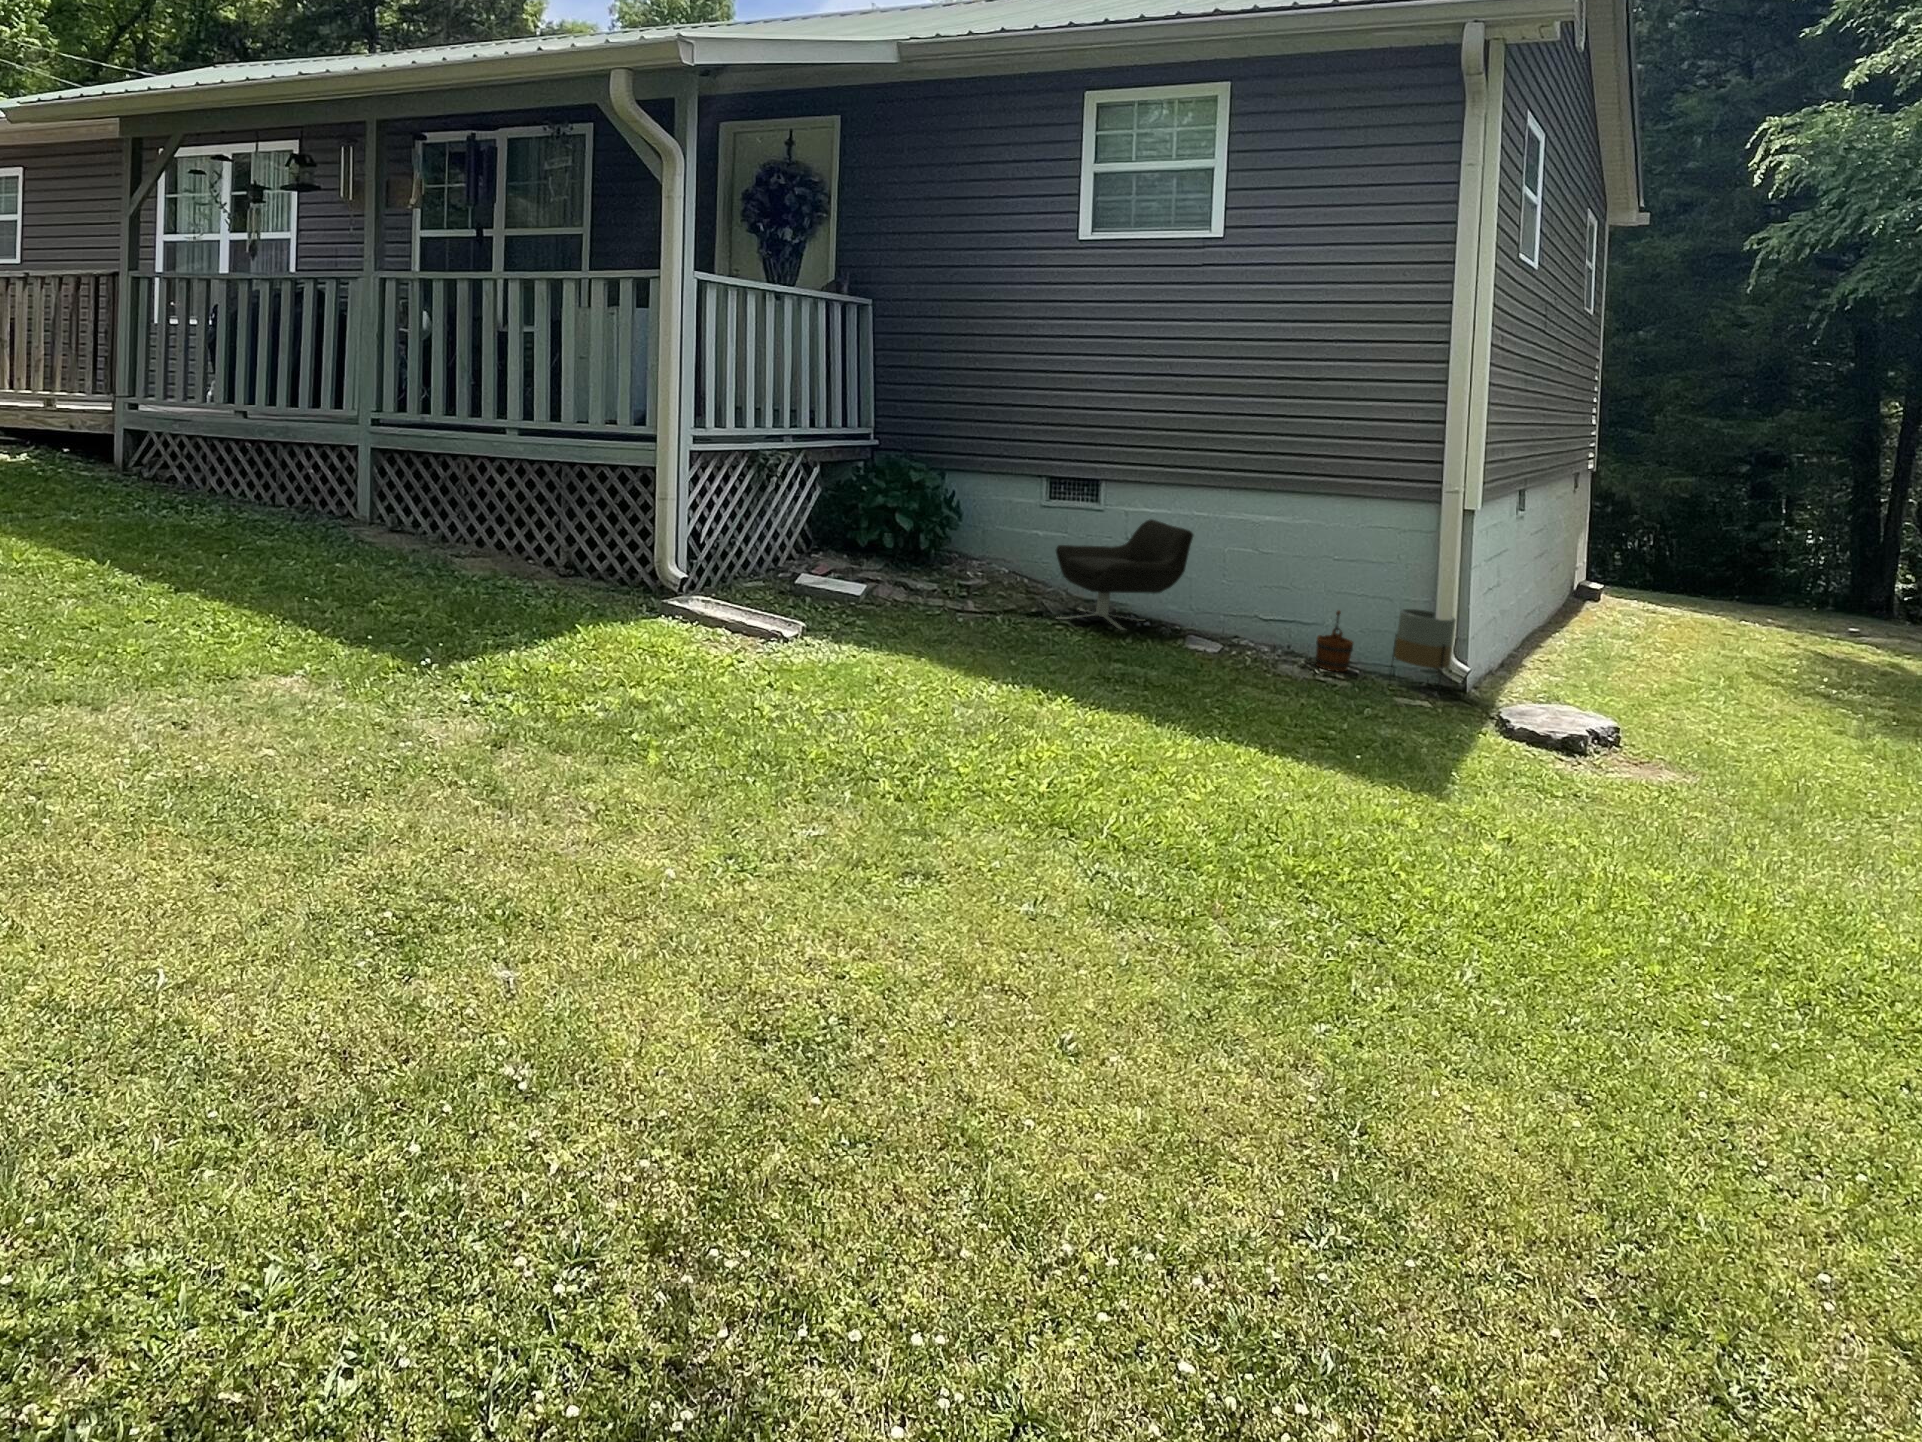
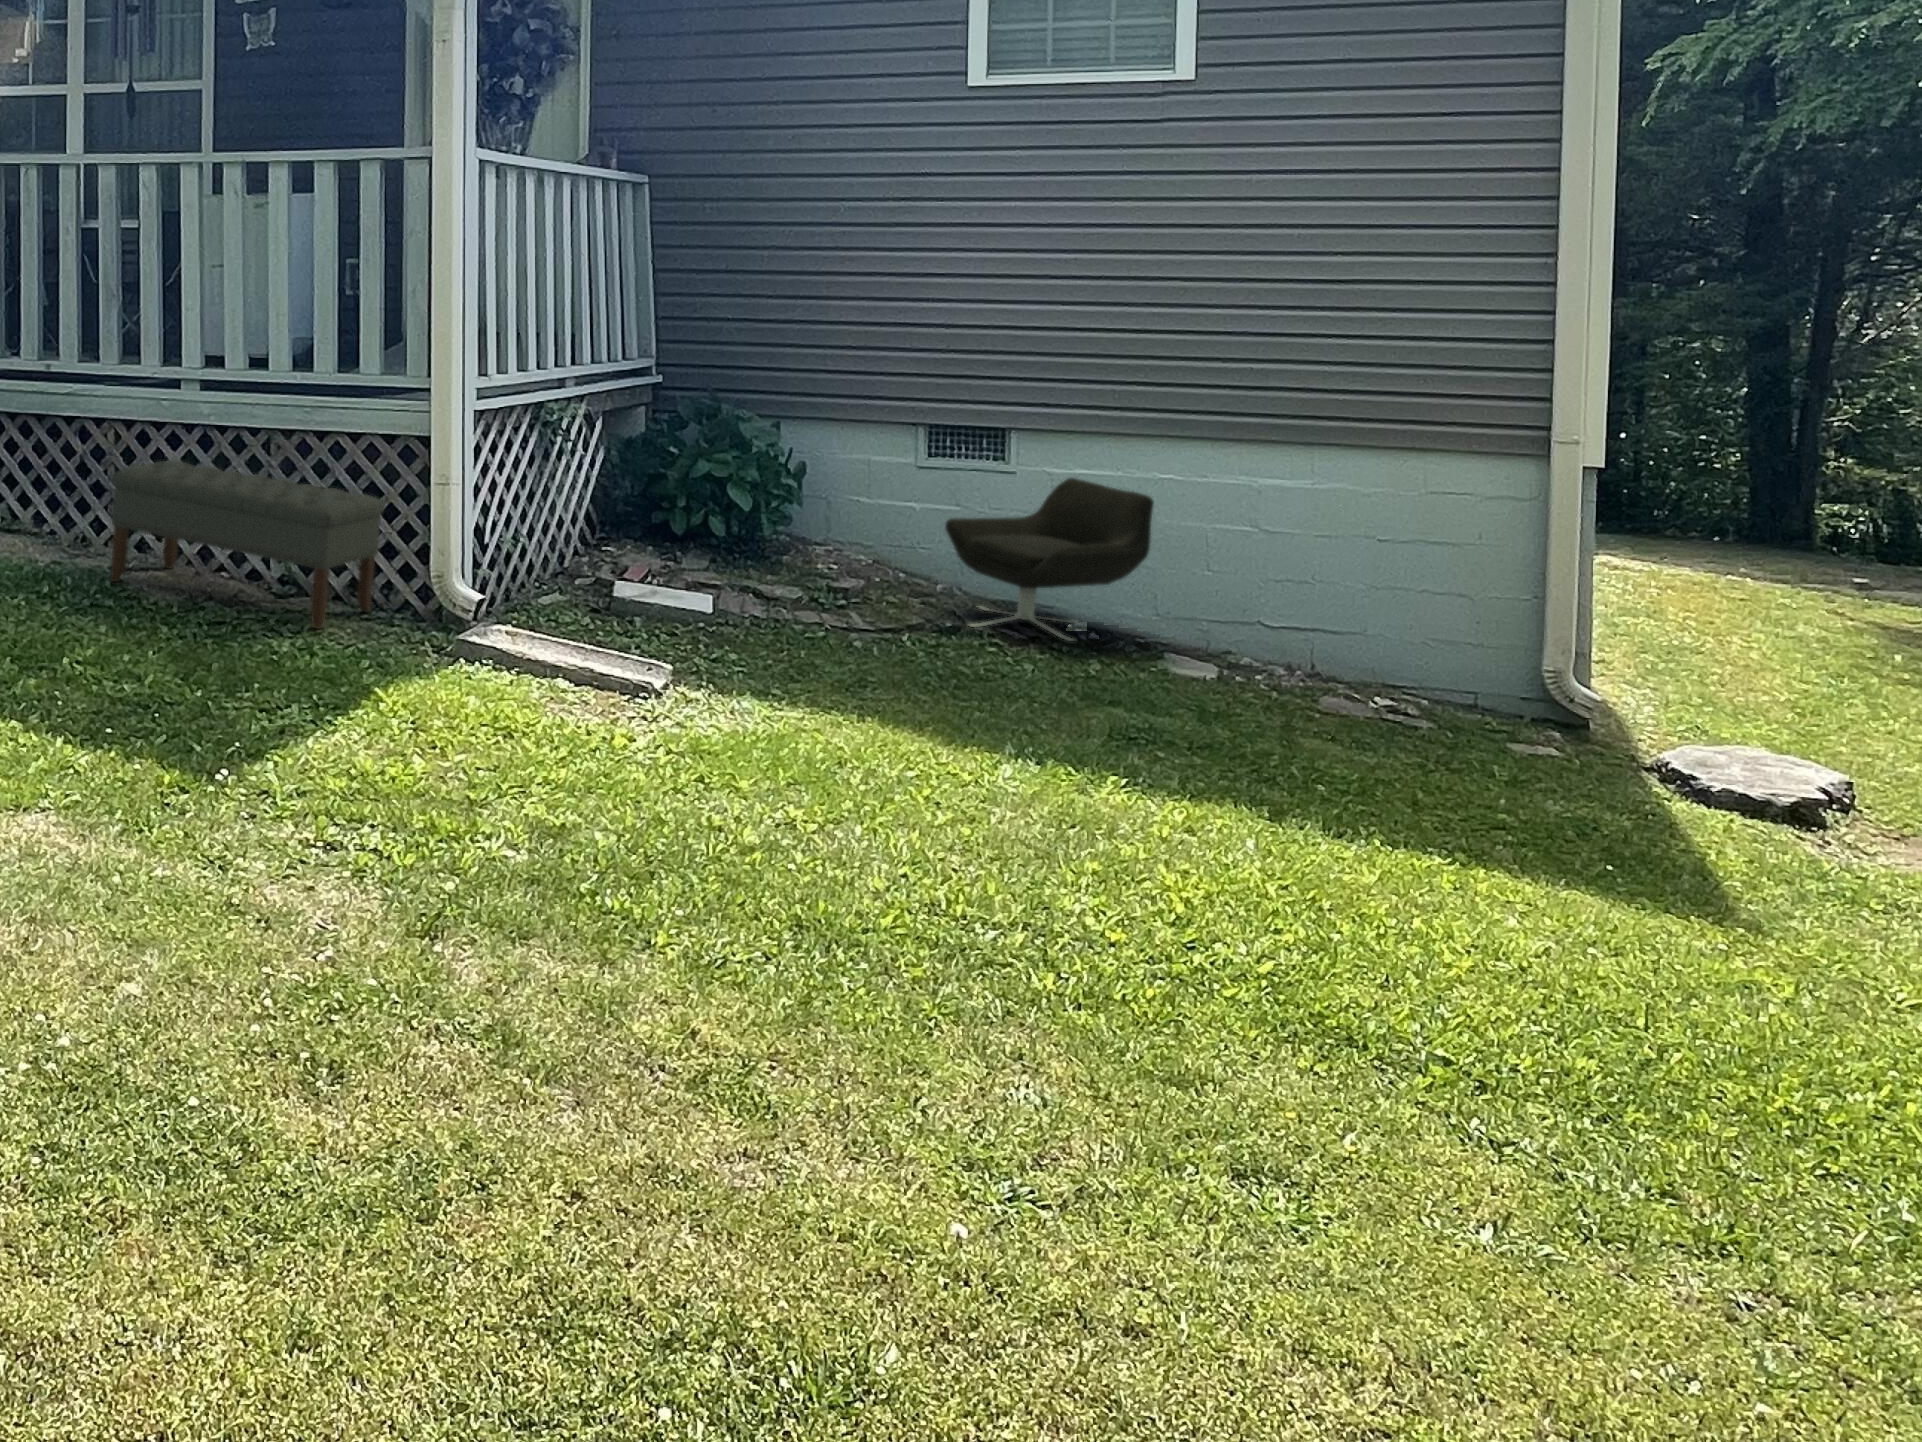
bench: none [442,483,625,596] -> present [110,460,385,629]
planter: present [1391,609,1456,694] -> none [1451,599,1551,722]
wooden bucket: present [1316,611,1353,672] -> none [1333,602,1391,690]

